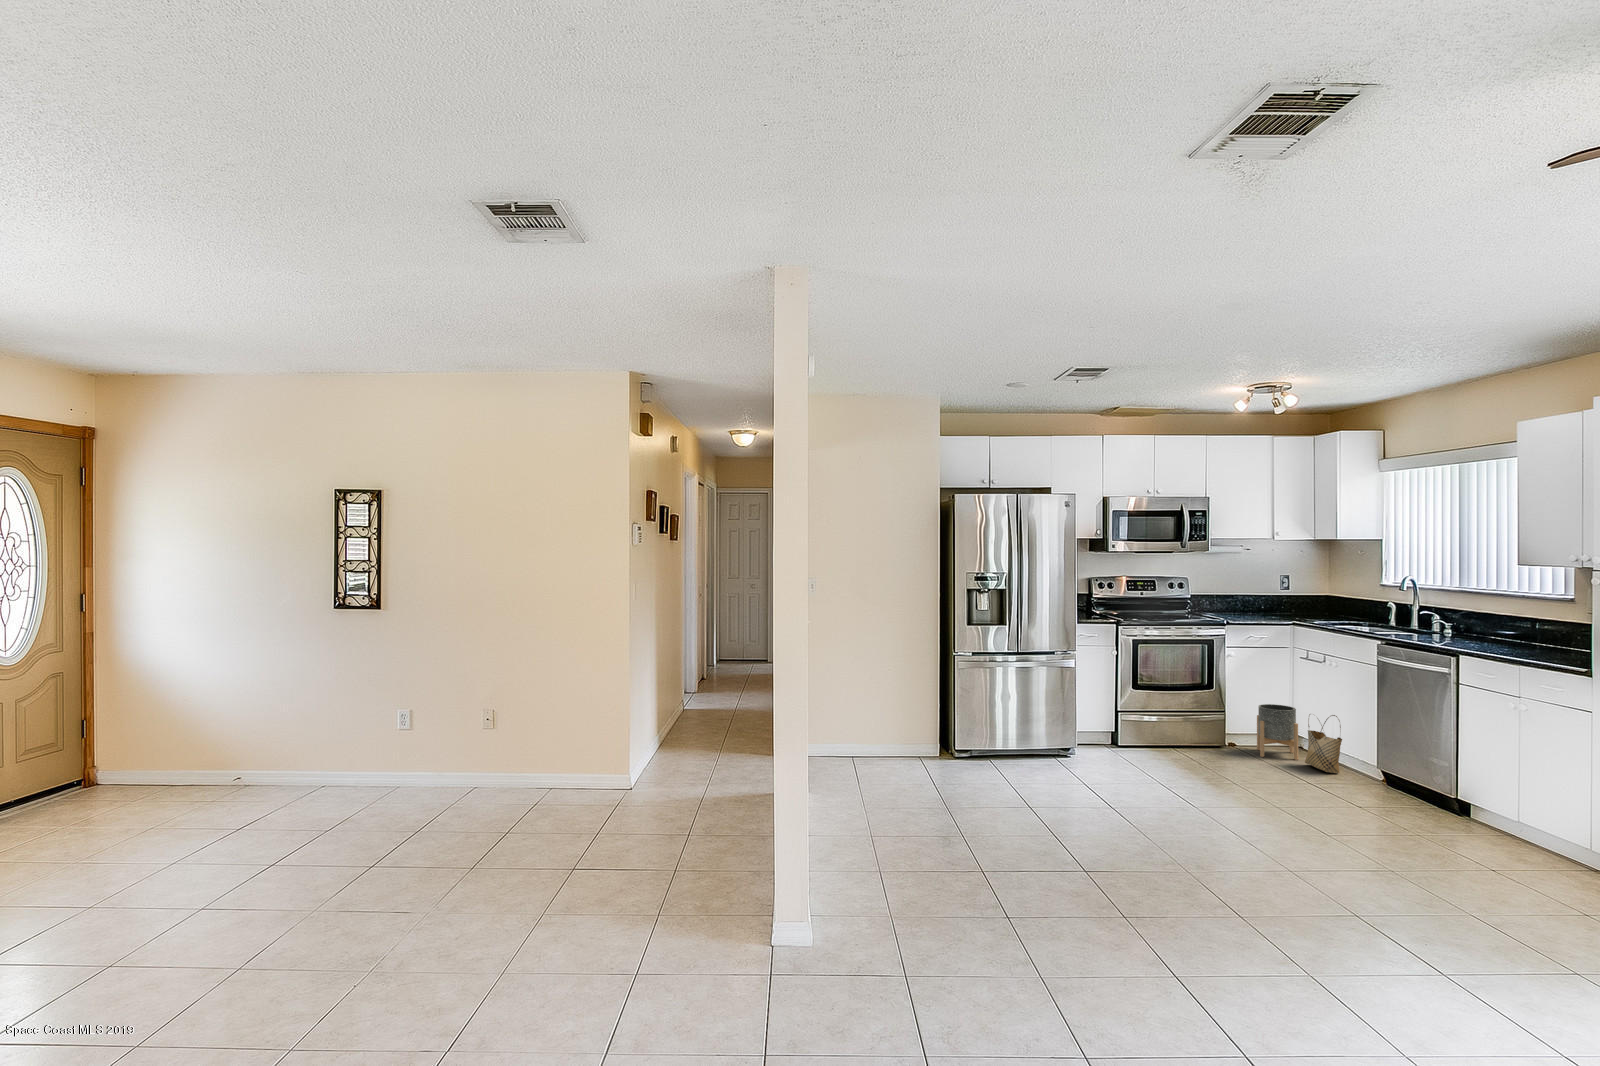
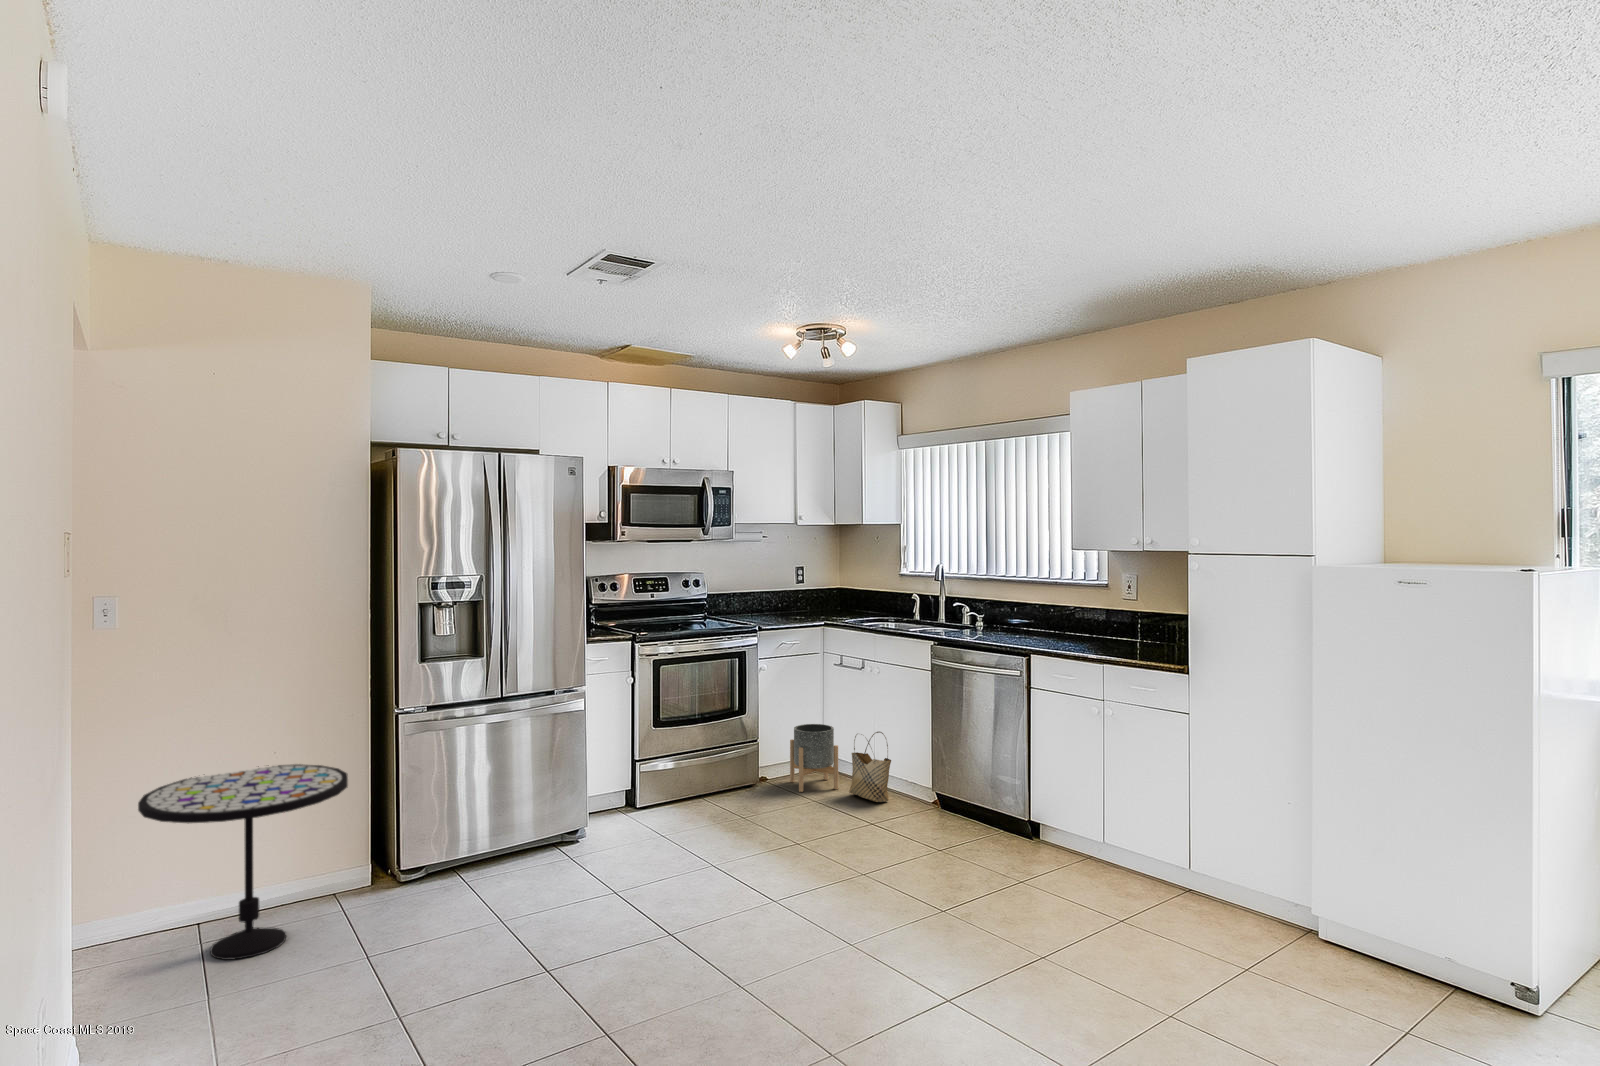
side table: none [828,676,925,774] -> present [138,764,348,960]

